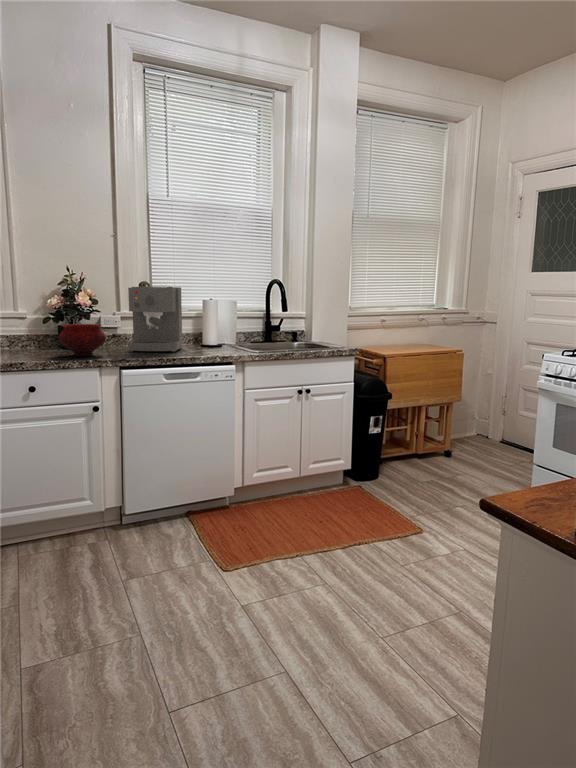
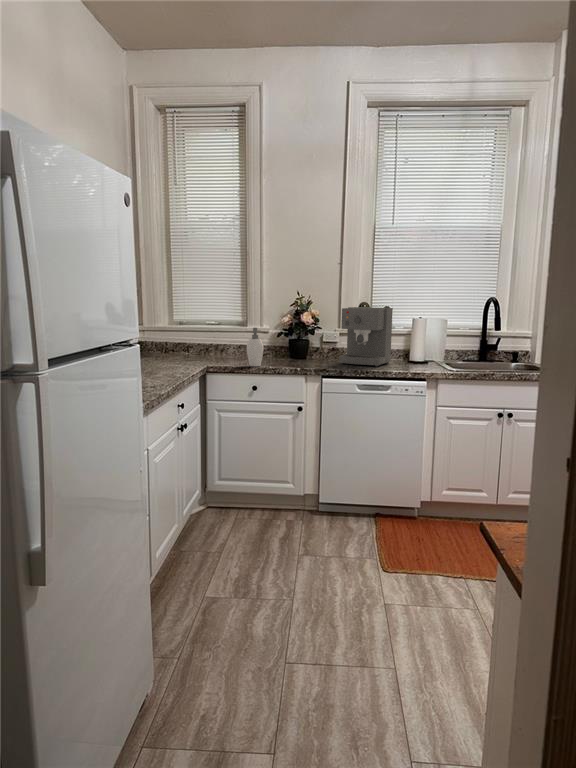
soap dispenser: none [16,312,40,361] -> present [247,328,264,366]
bowl: present [58,324,106,356] -> none [281,338,318,365]

